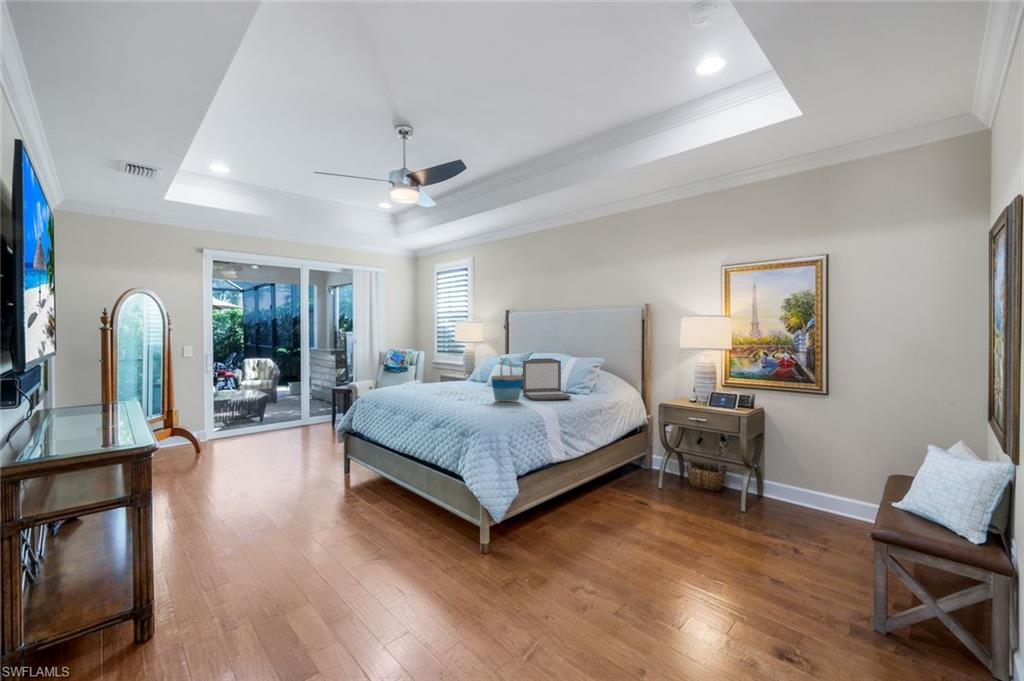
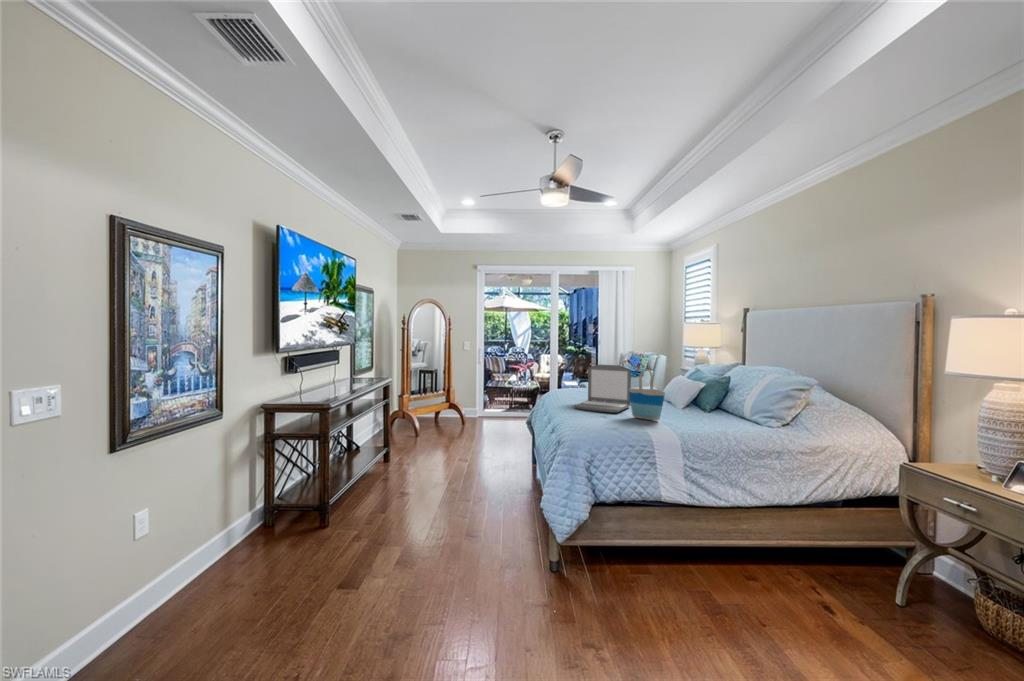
laptop: present [523,358,571,400] -> present [575,365,631,413]

